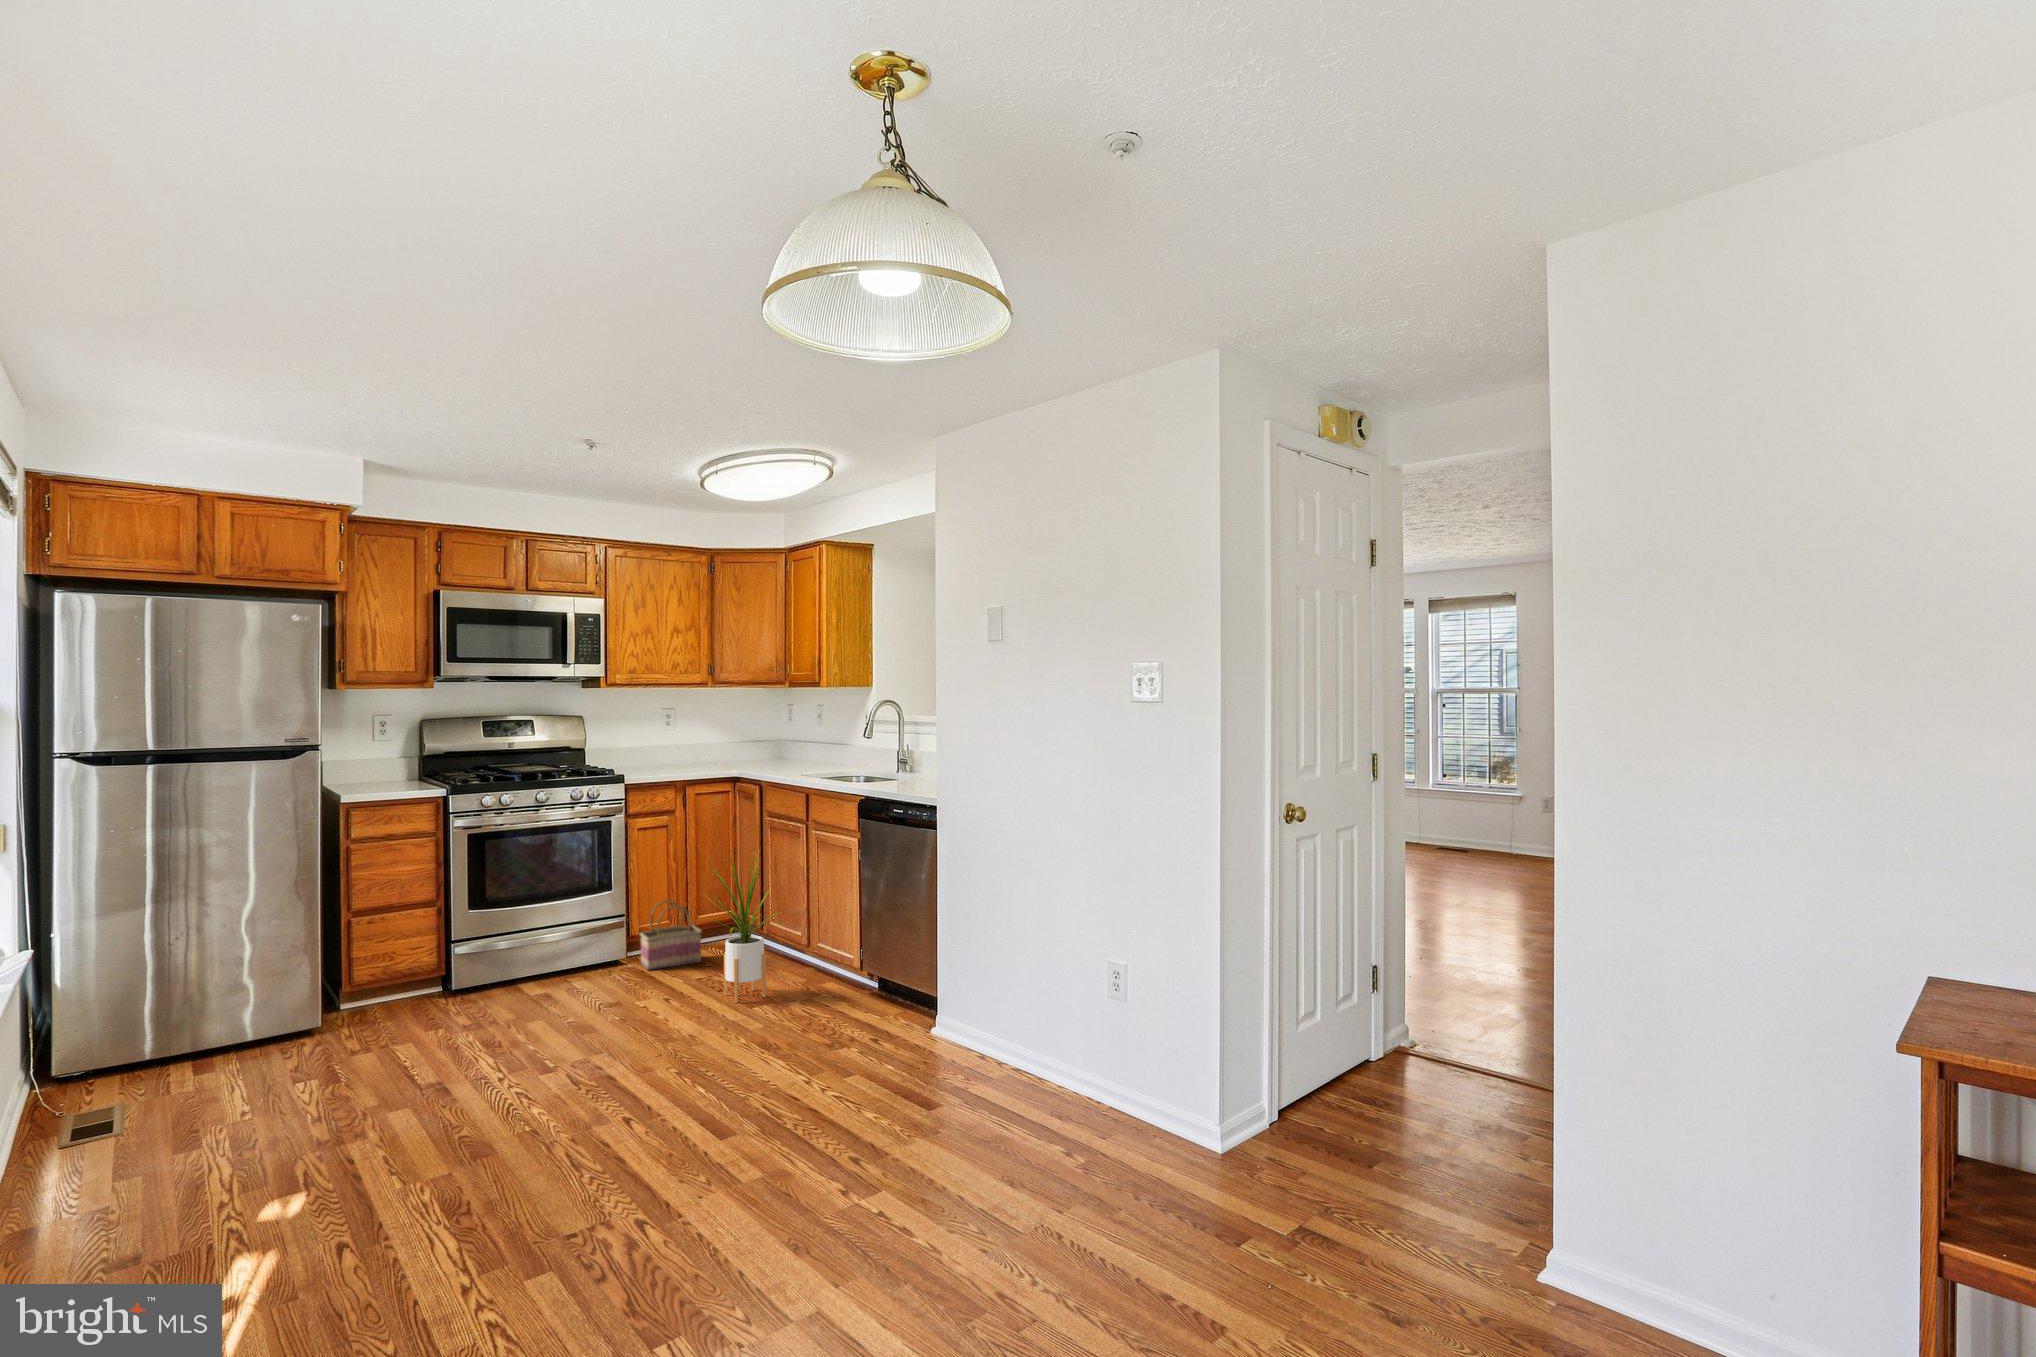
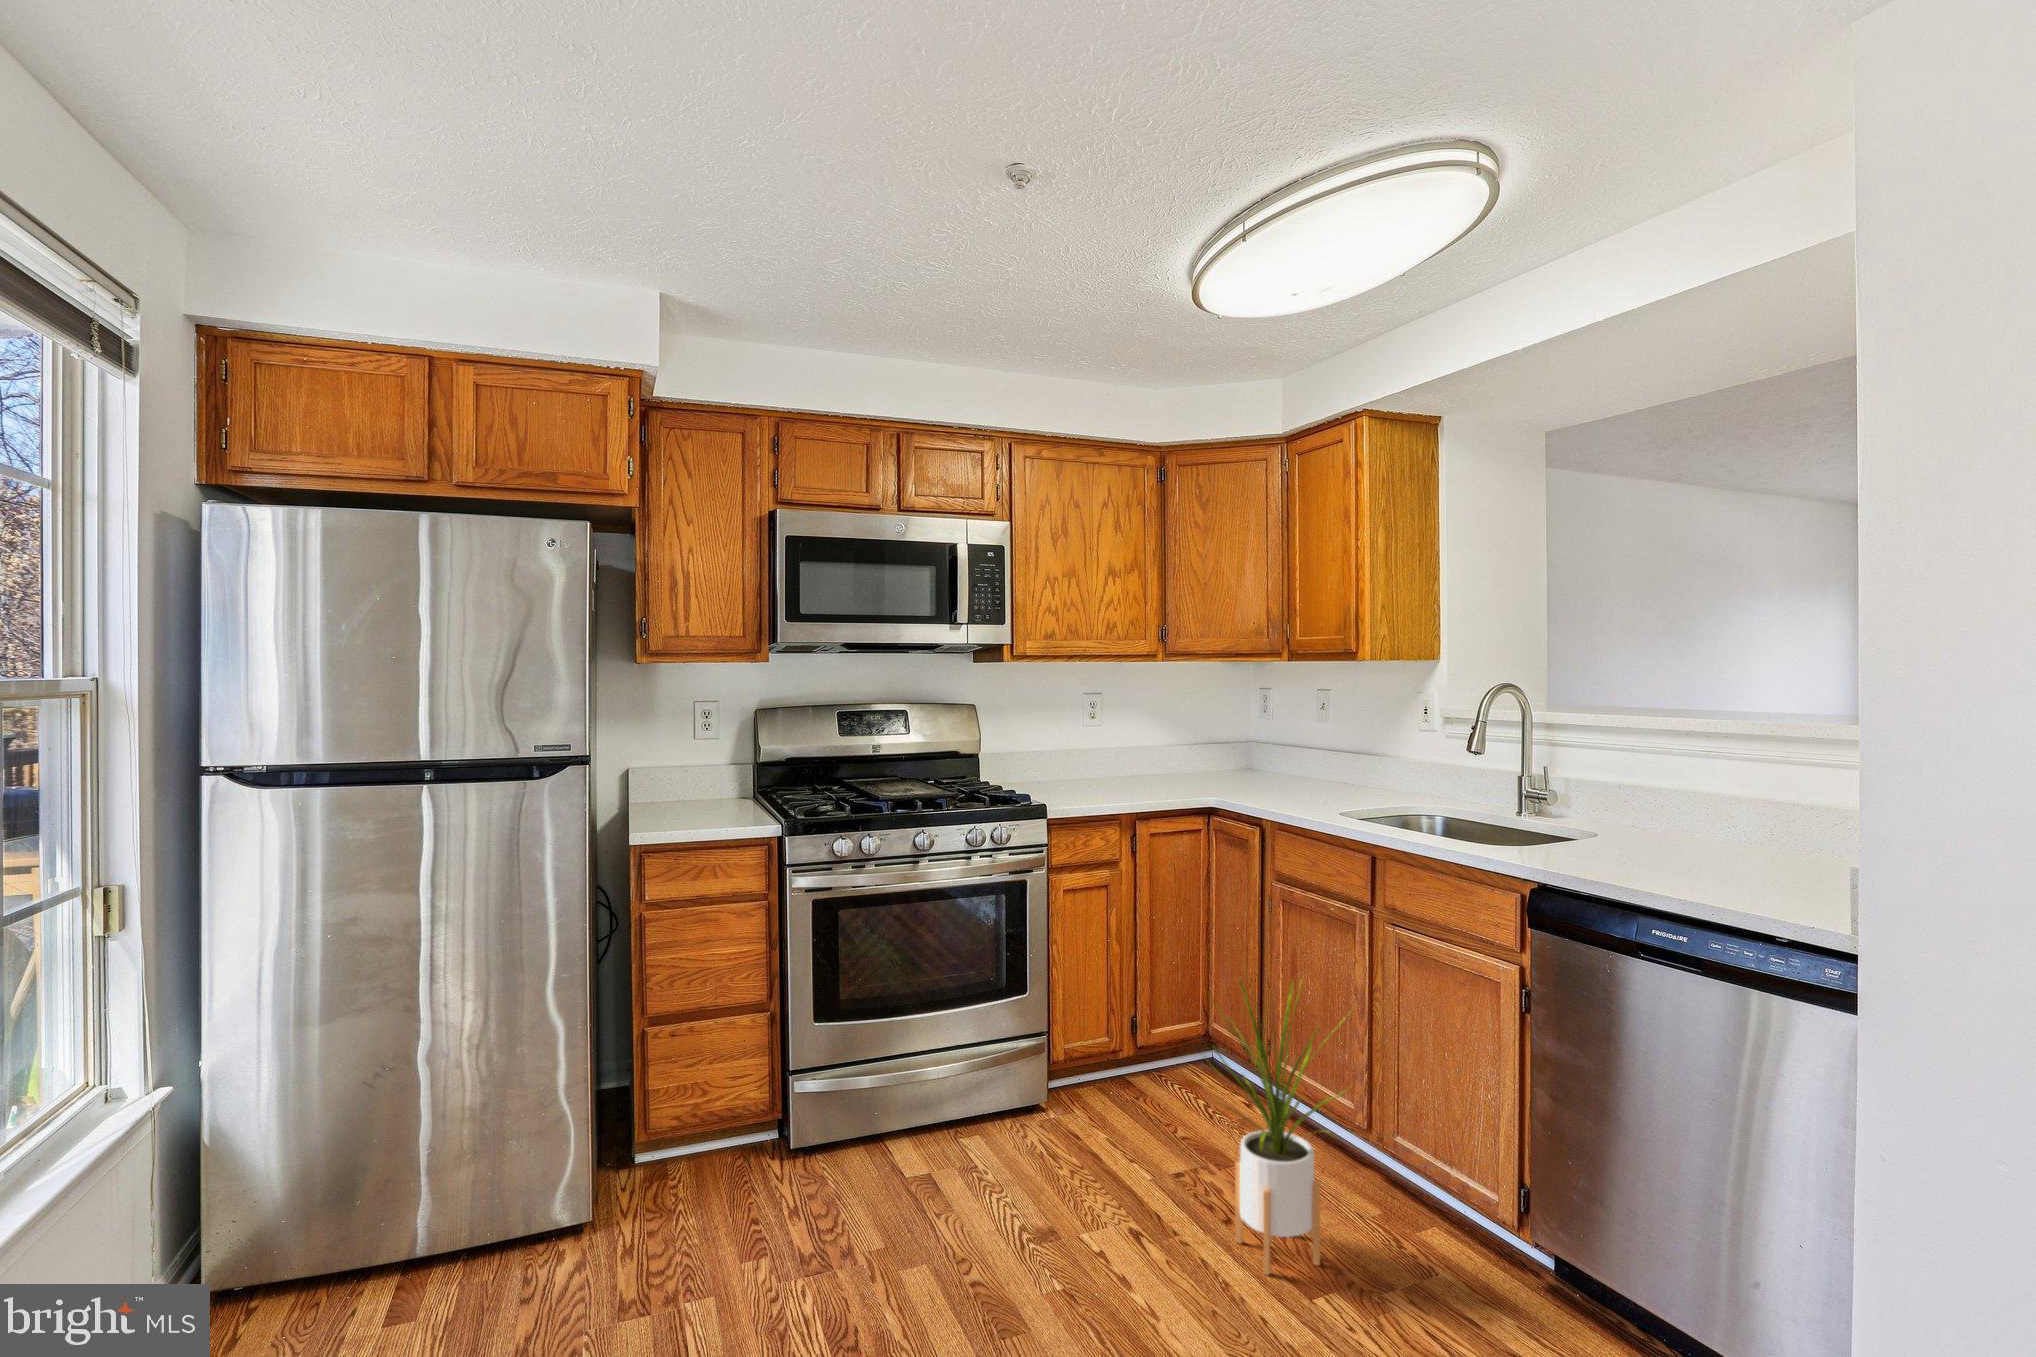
basket: present [640,900,701,970] -> none [1068,1011,1168,1134]

